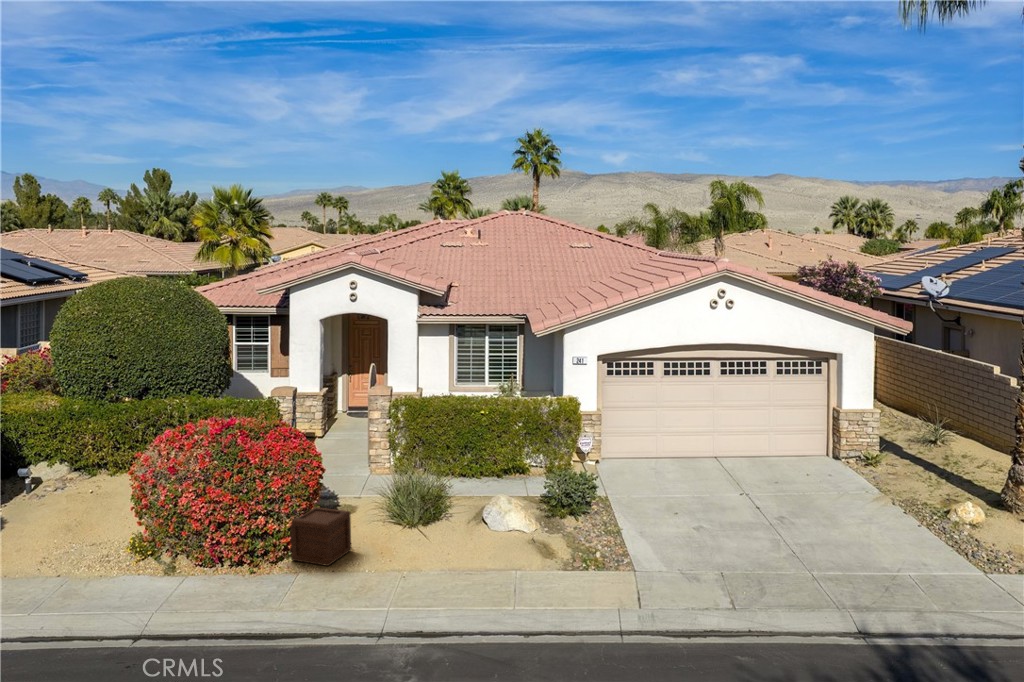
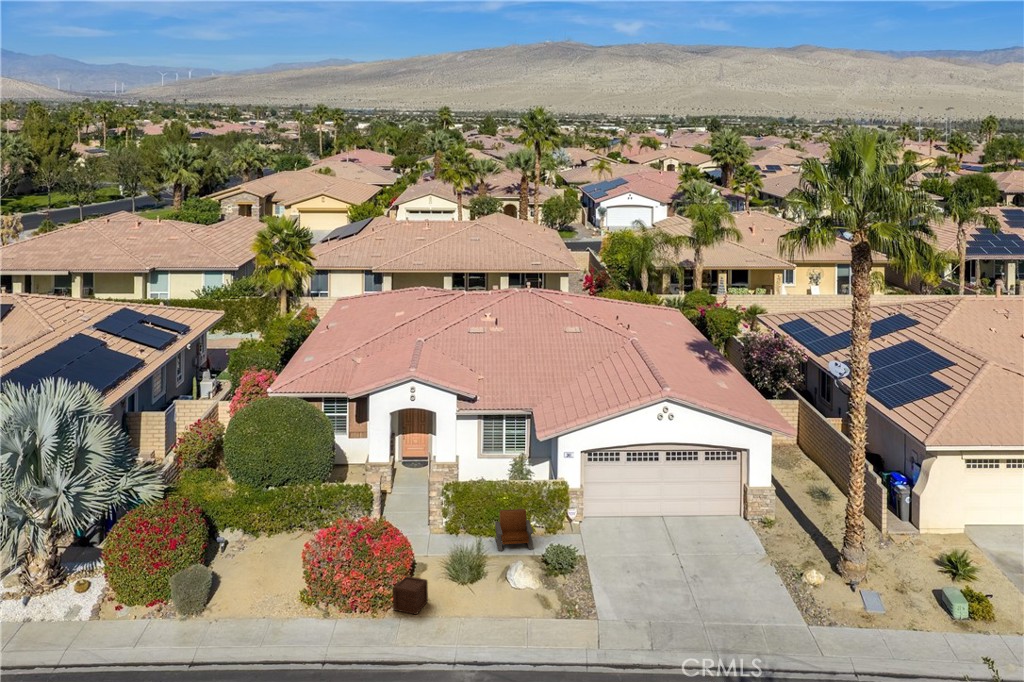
lounge chair: none [468,433,526,493] -> present [495,509,533,551]

